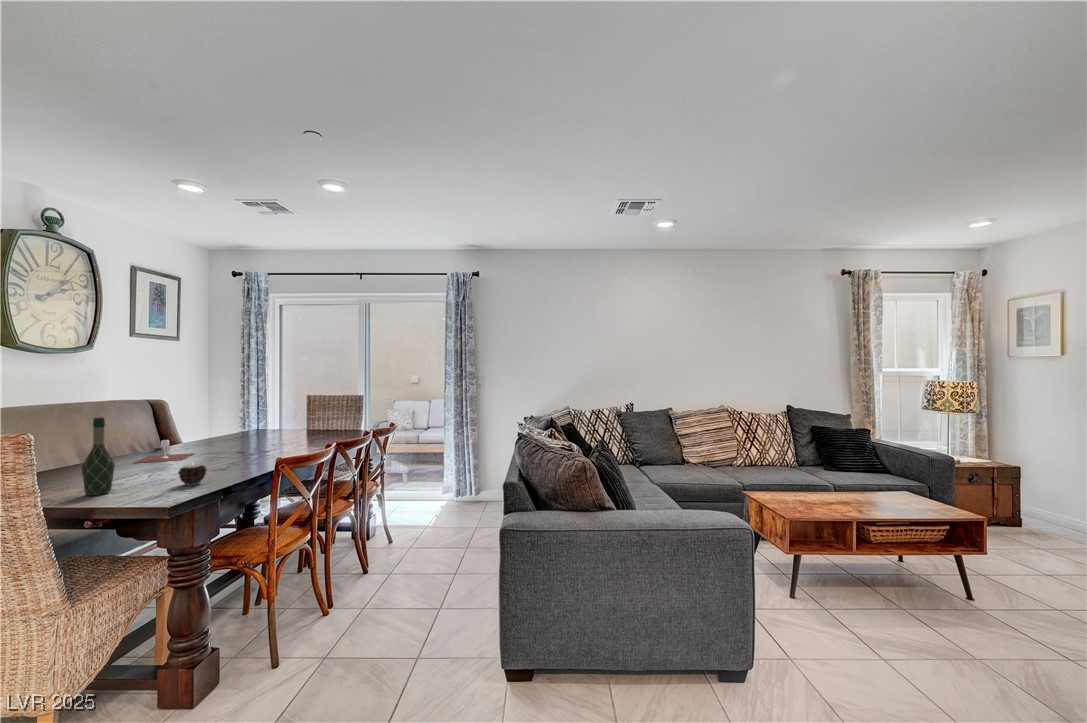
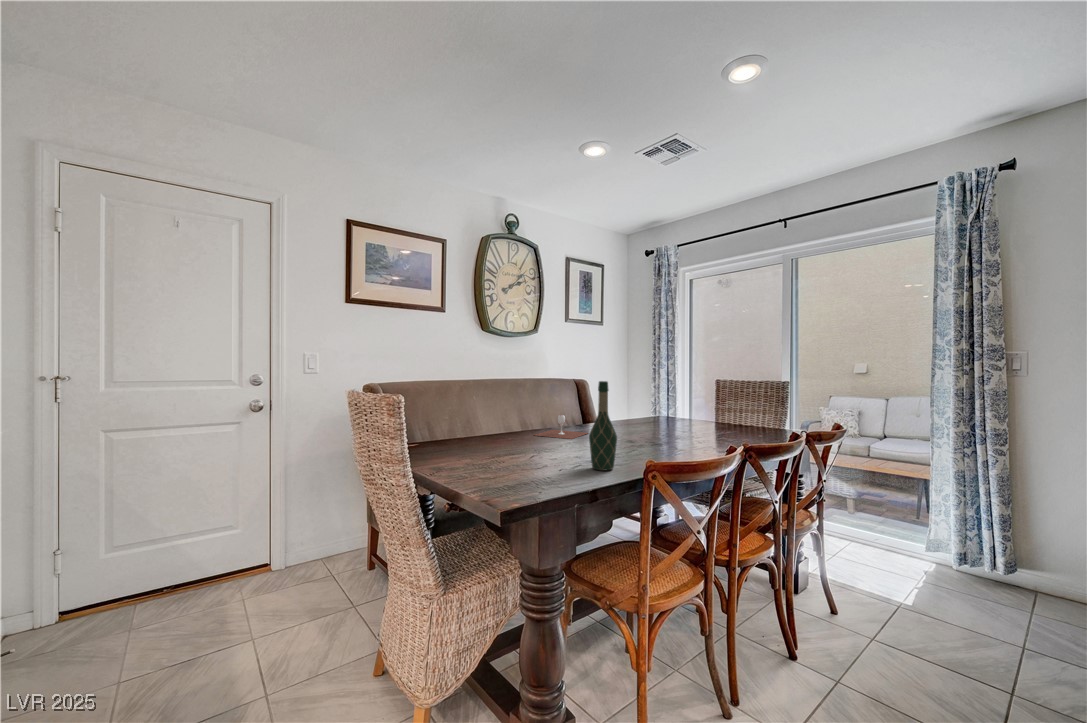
wine bottle: present [82,417,115,496] -> present [589,381,617,470]
candle: present [178,464,207,485] -> none [530,447,561,478]

